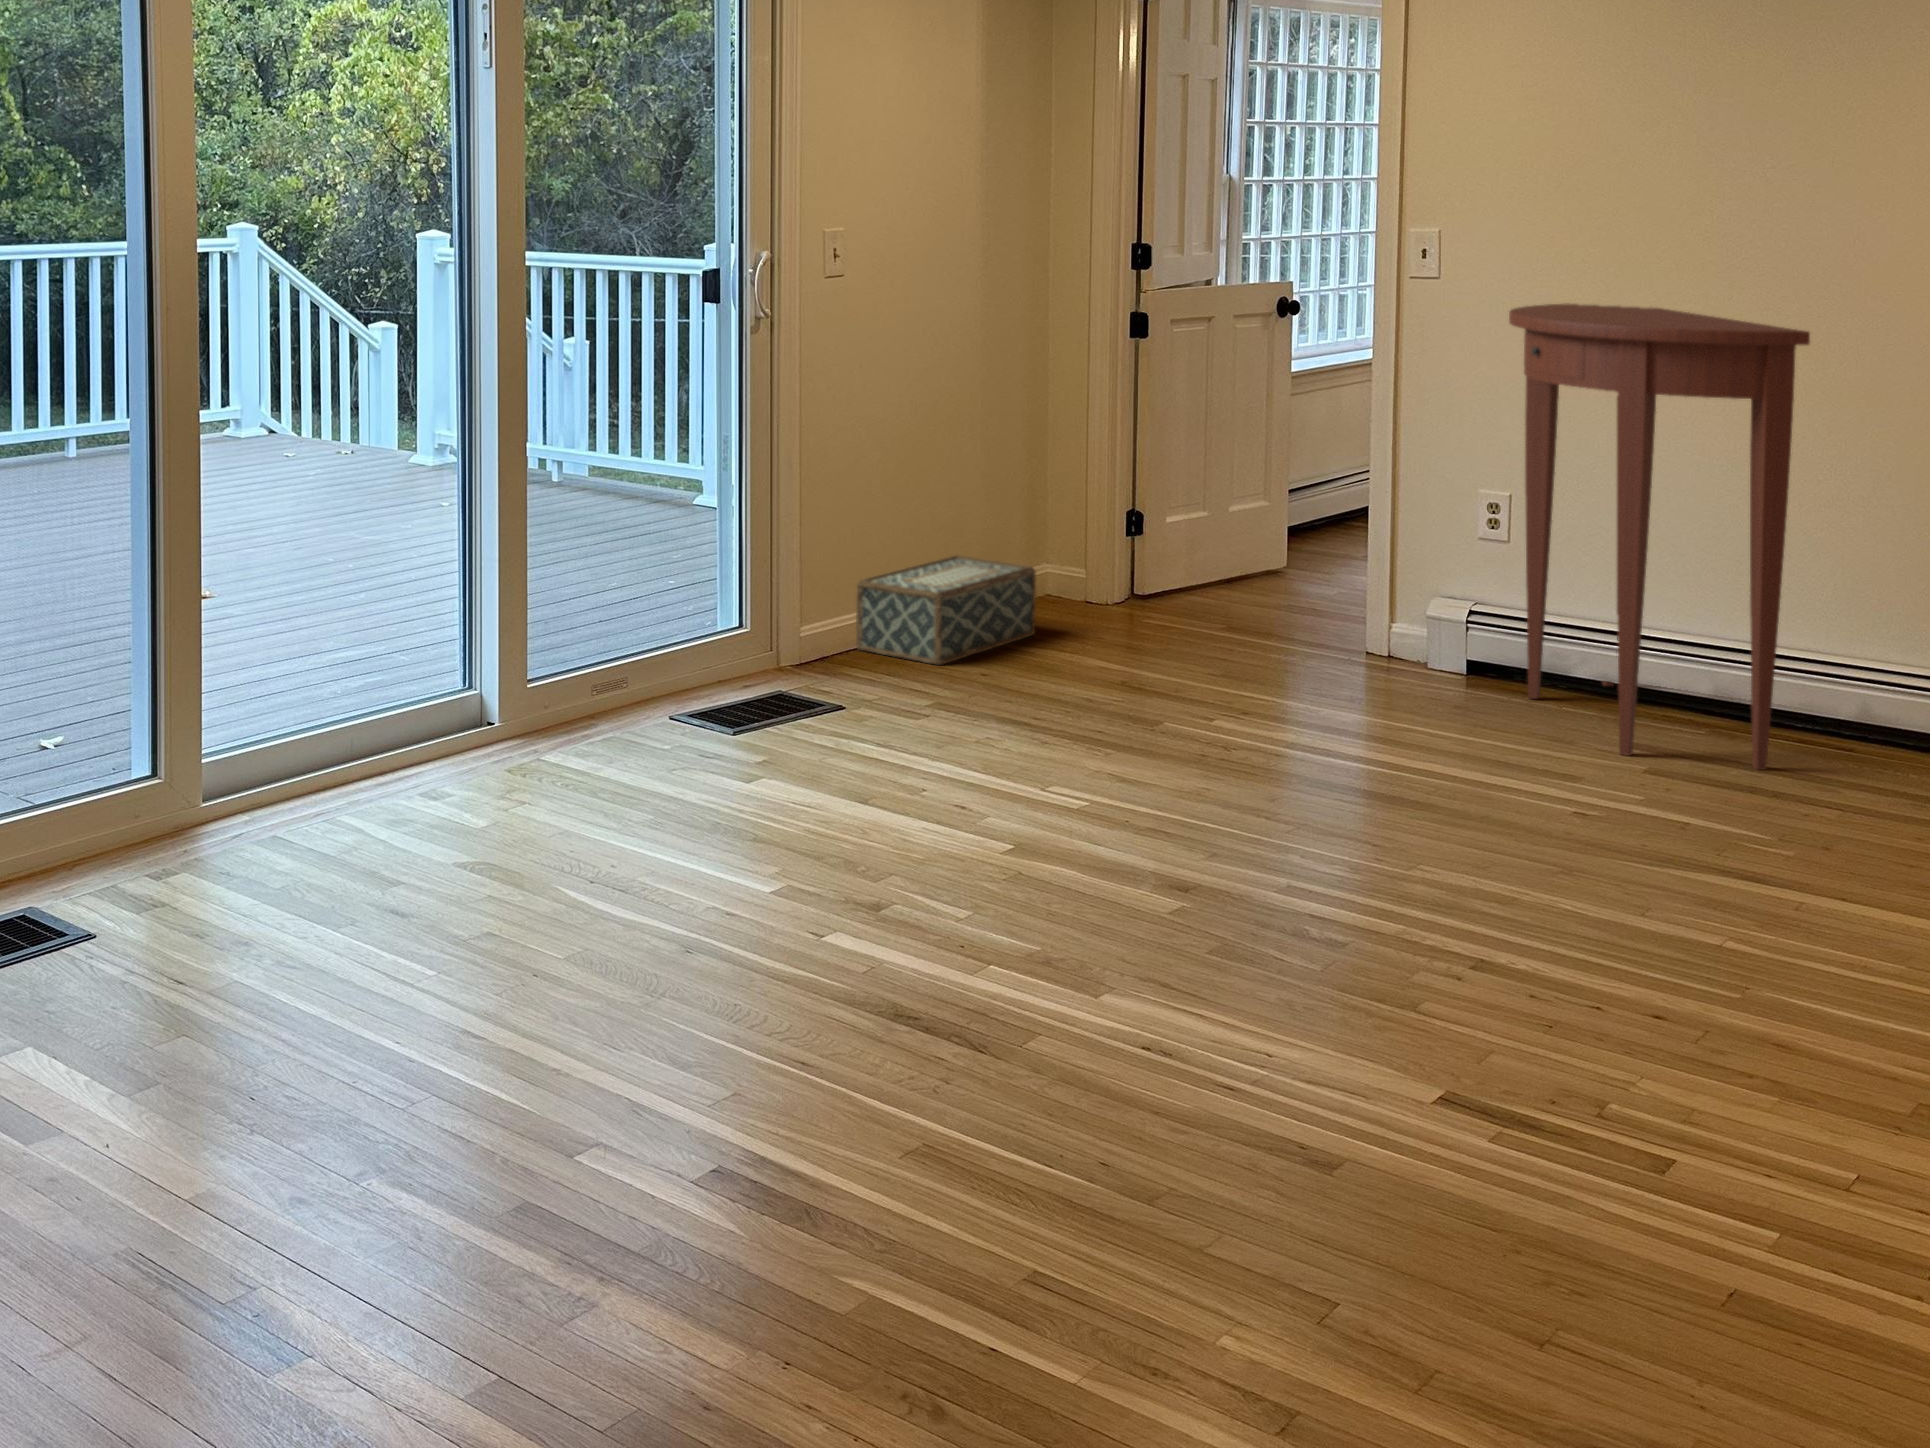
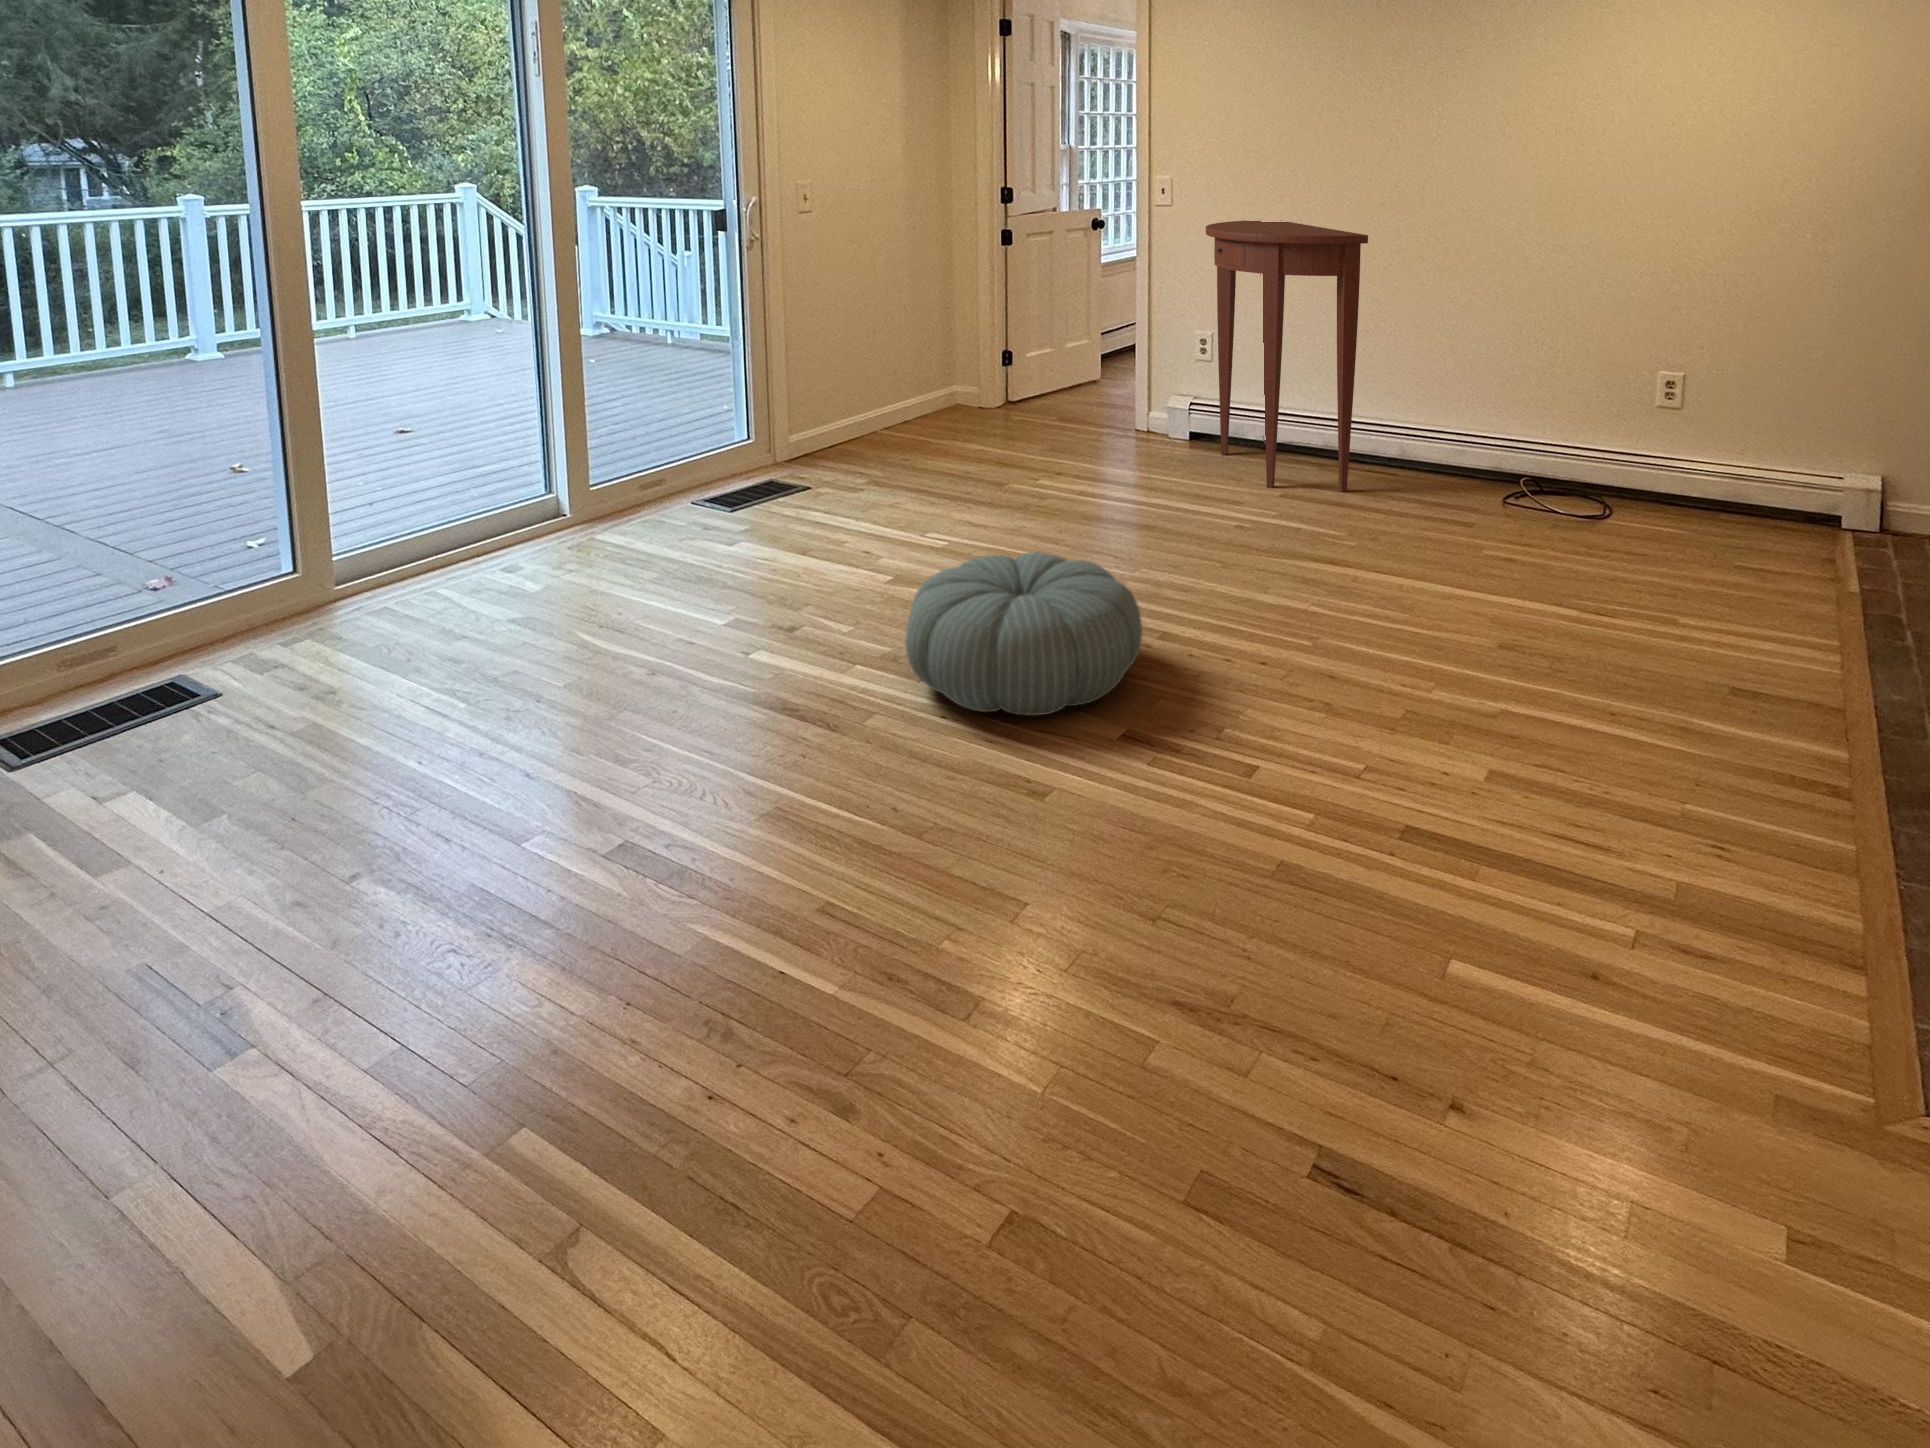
woven basket: present [856,555,1036,665] -> none [827,383,941,453]
pouf: none [1078,813,1456,1057] -> present [906,552,1142,716]

